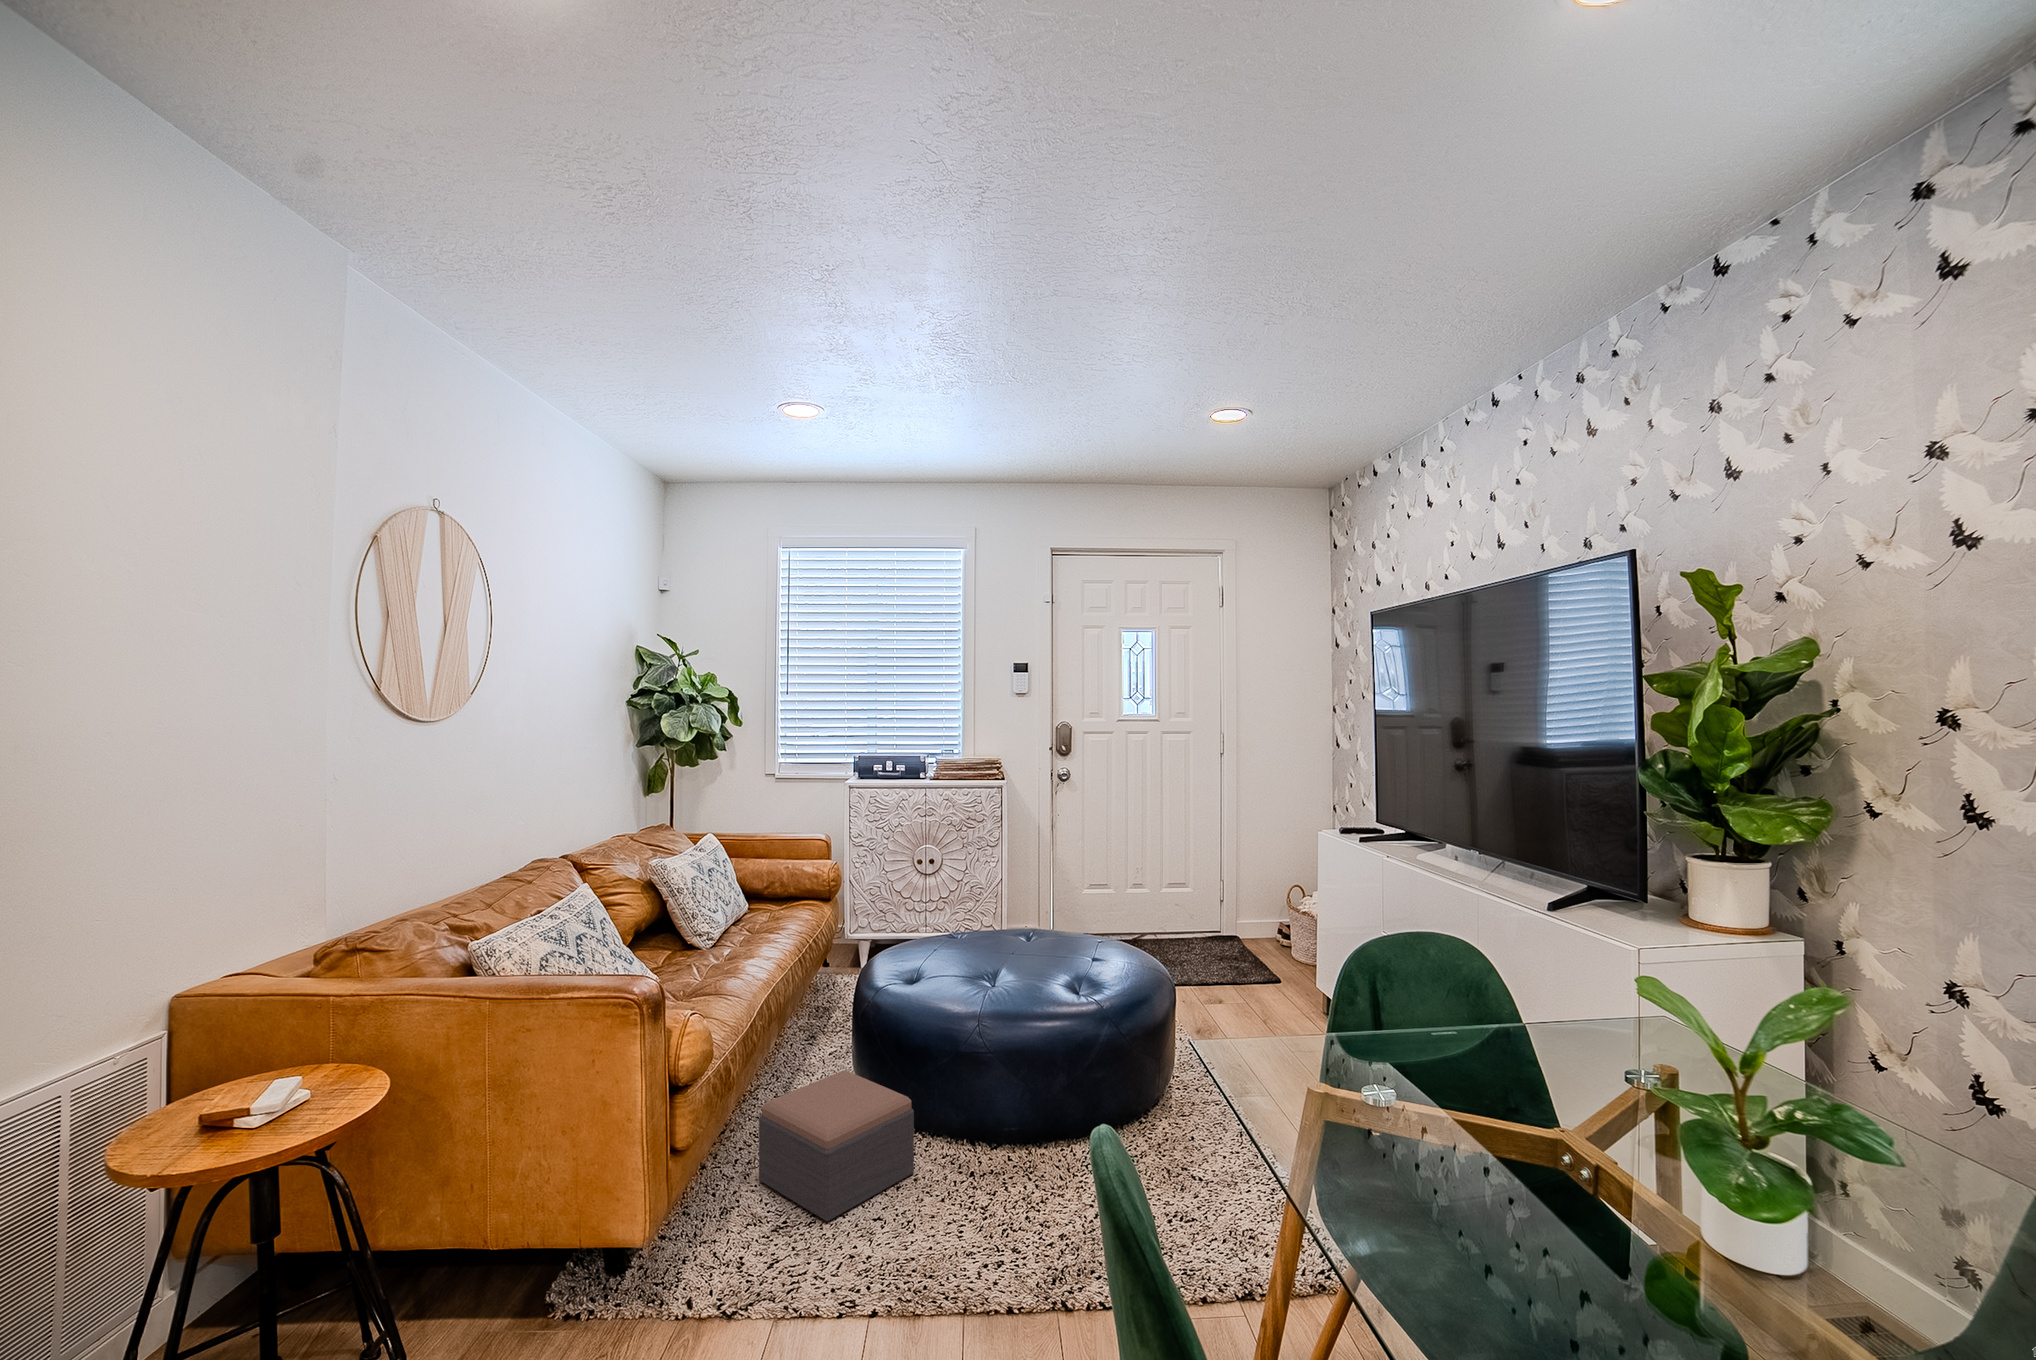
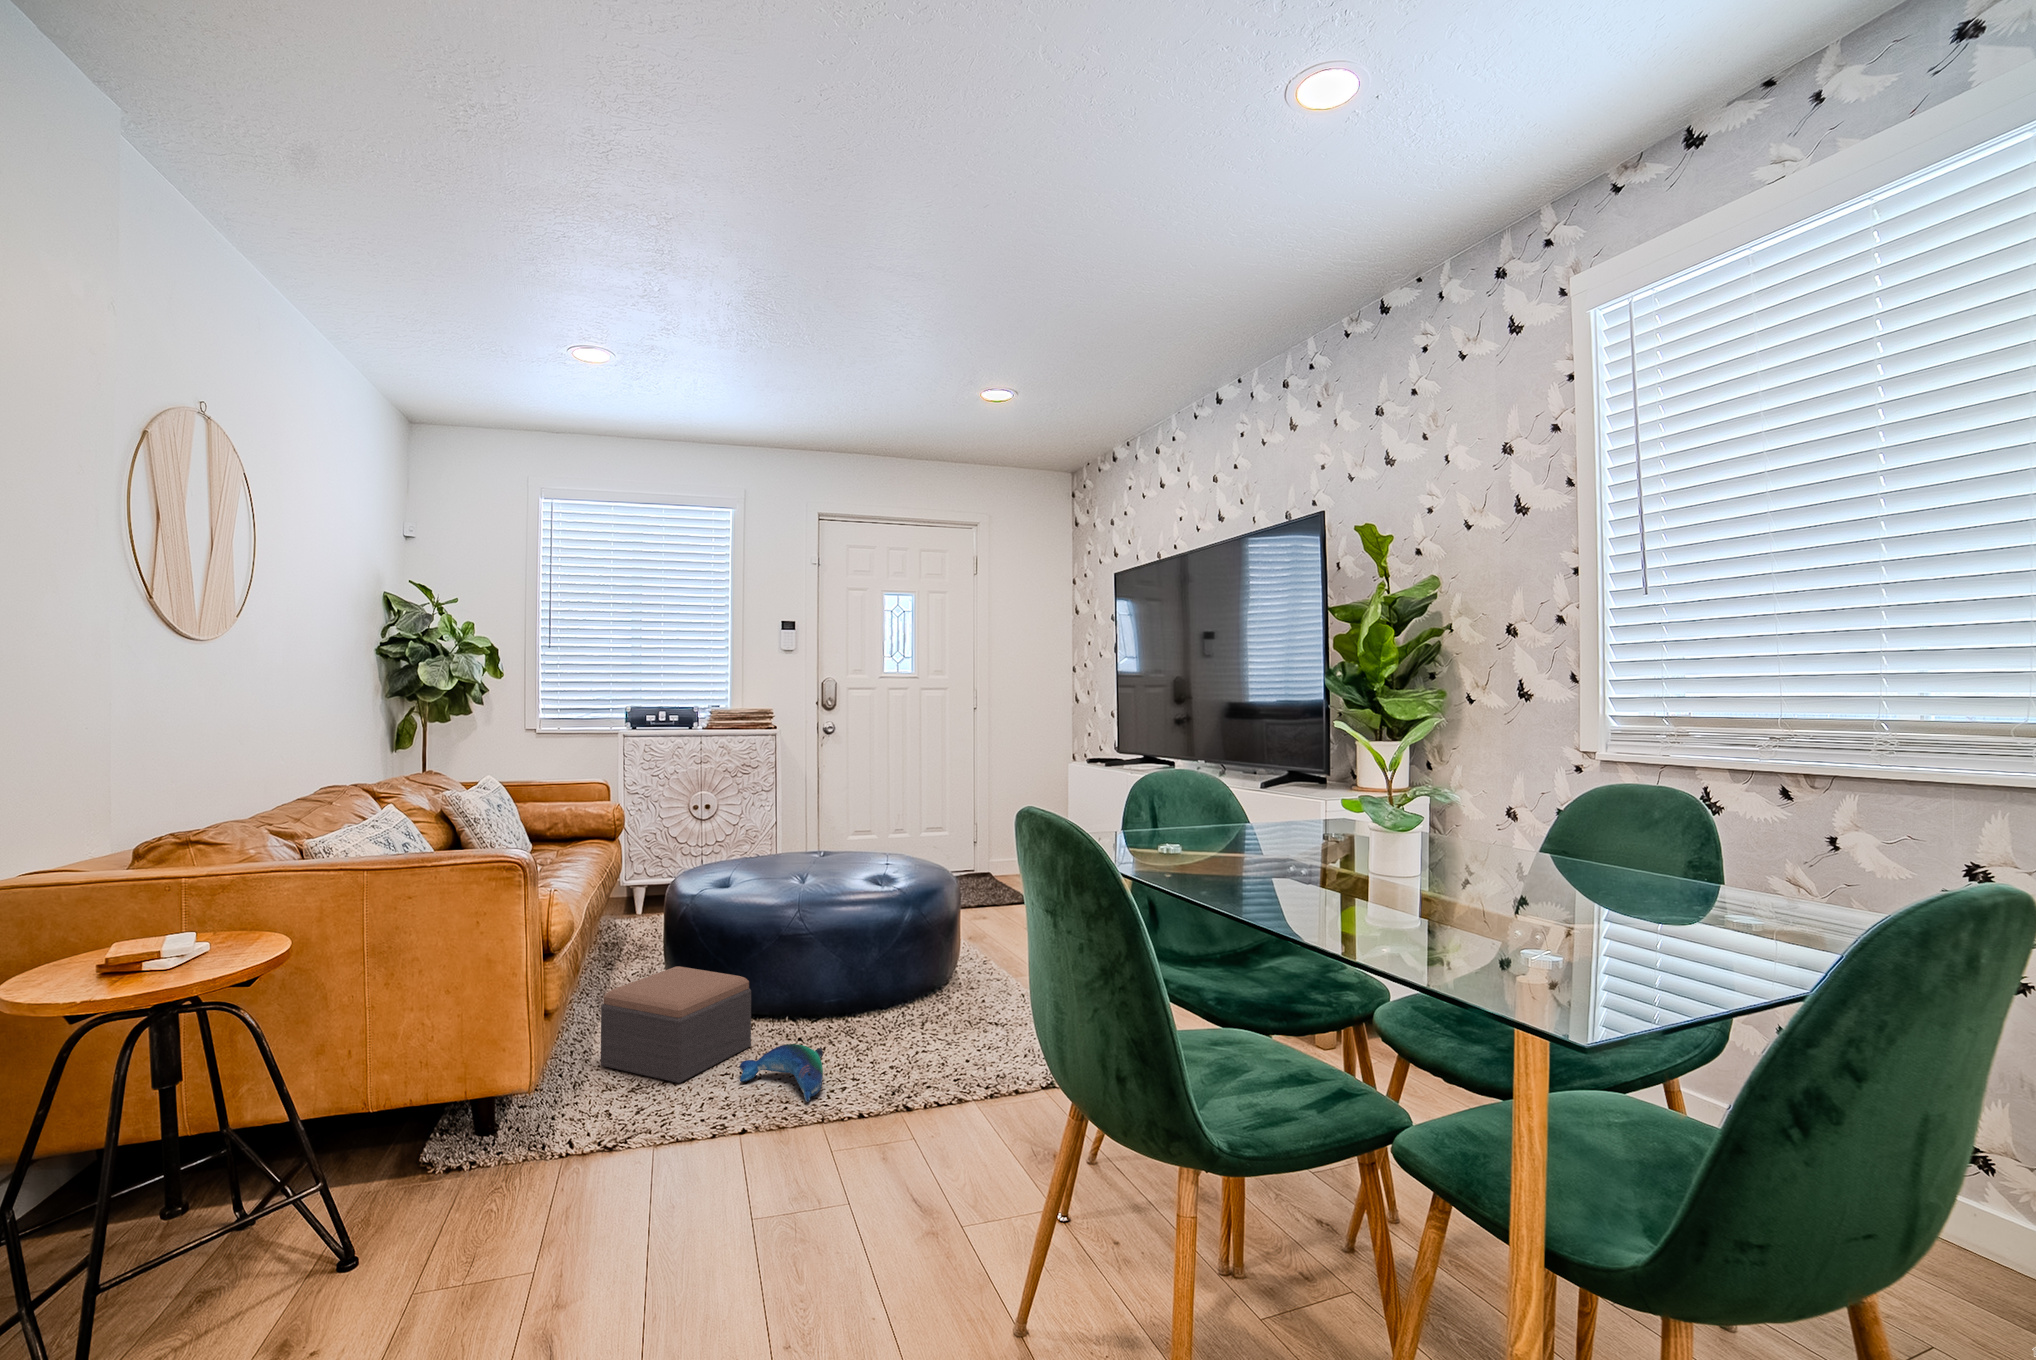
plush toy: none [888,1193,978,1280] -> present [740,1044,823,1102]

